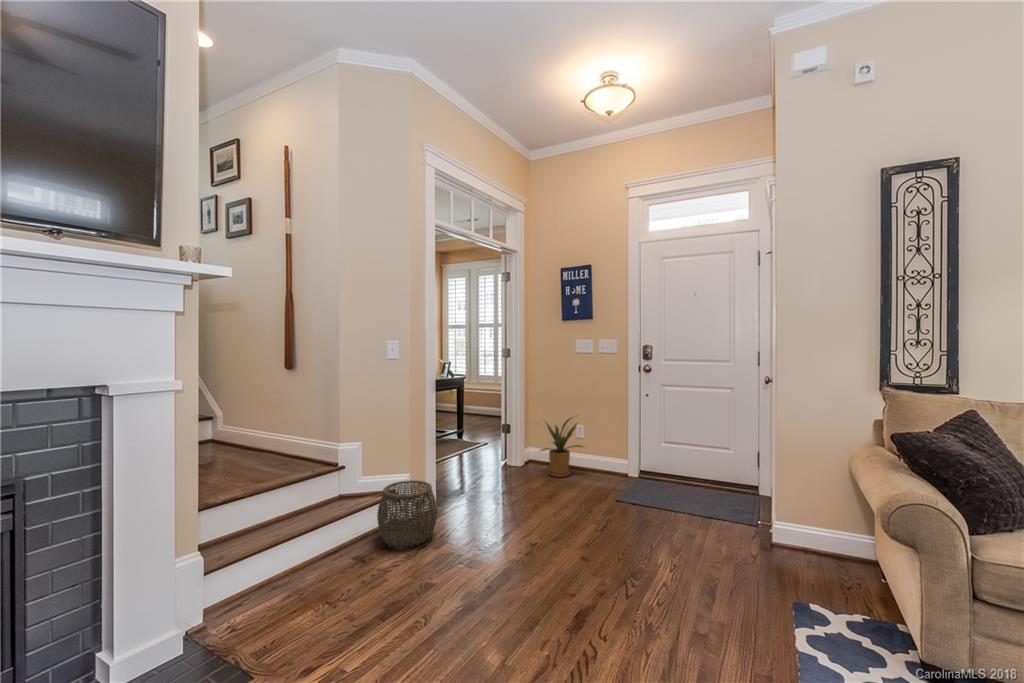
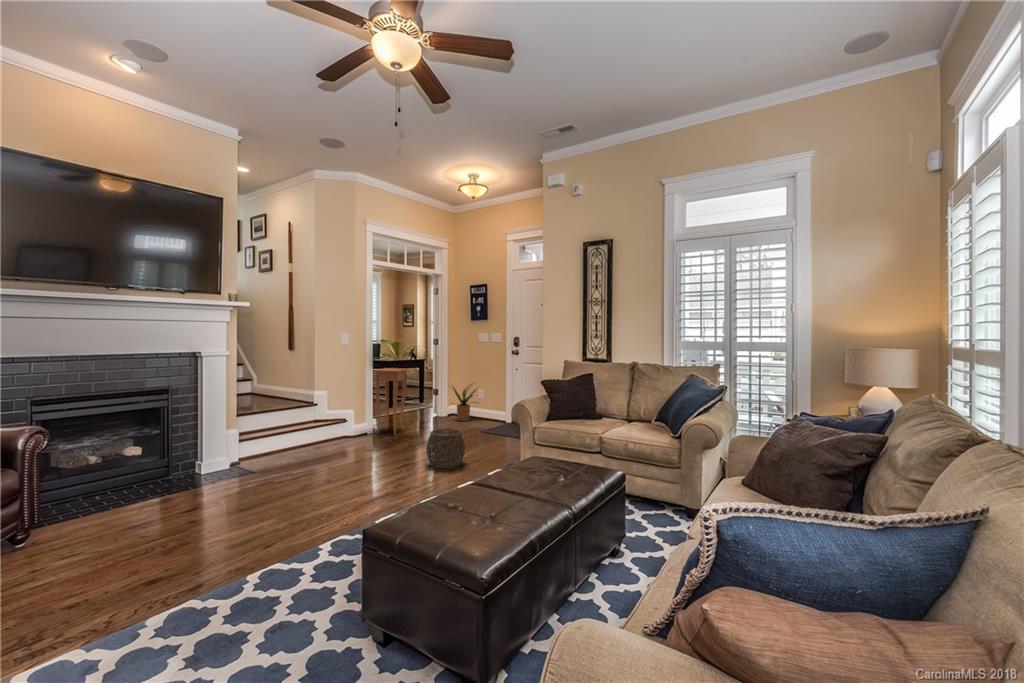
side table: none [442,398,492,516] -> present [374,368,407,434]
woven basket: present [377,480,437,547] -> present [426,428,465,468]

